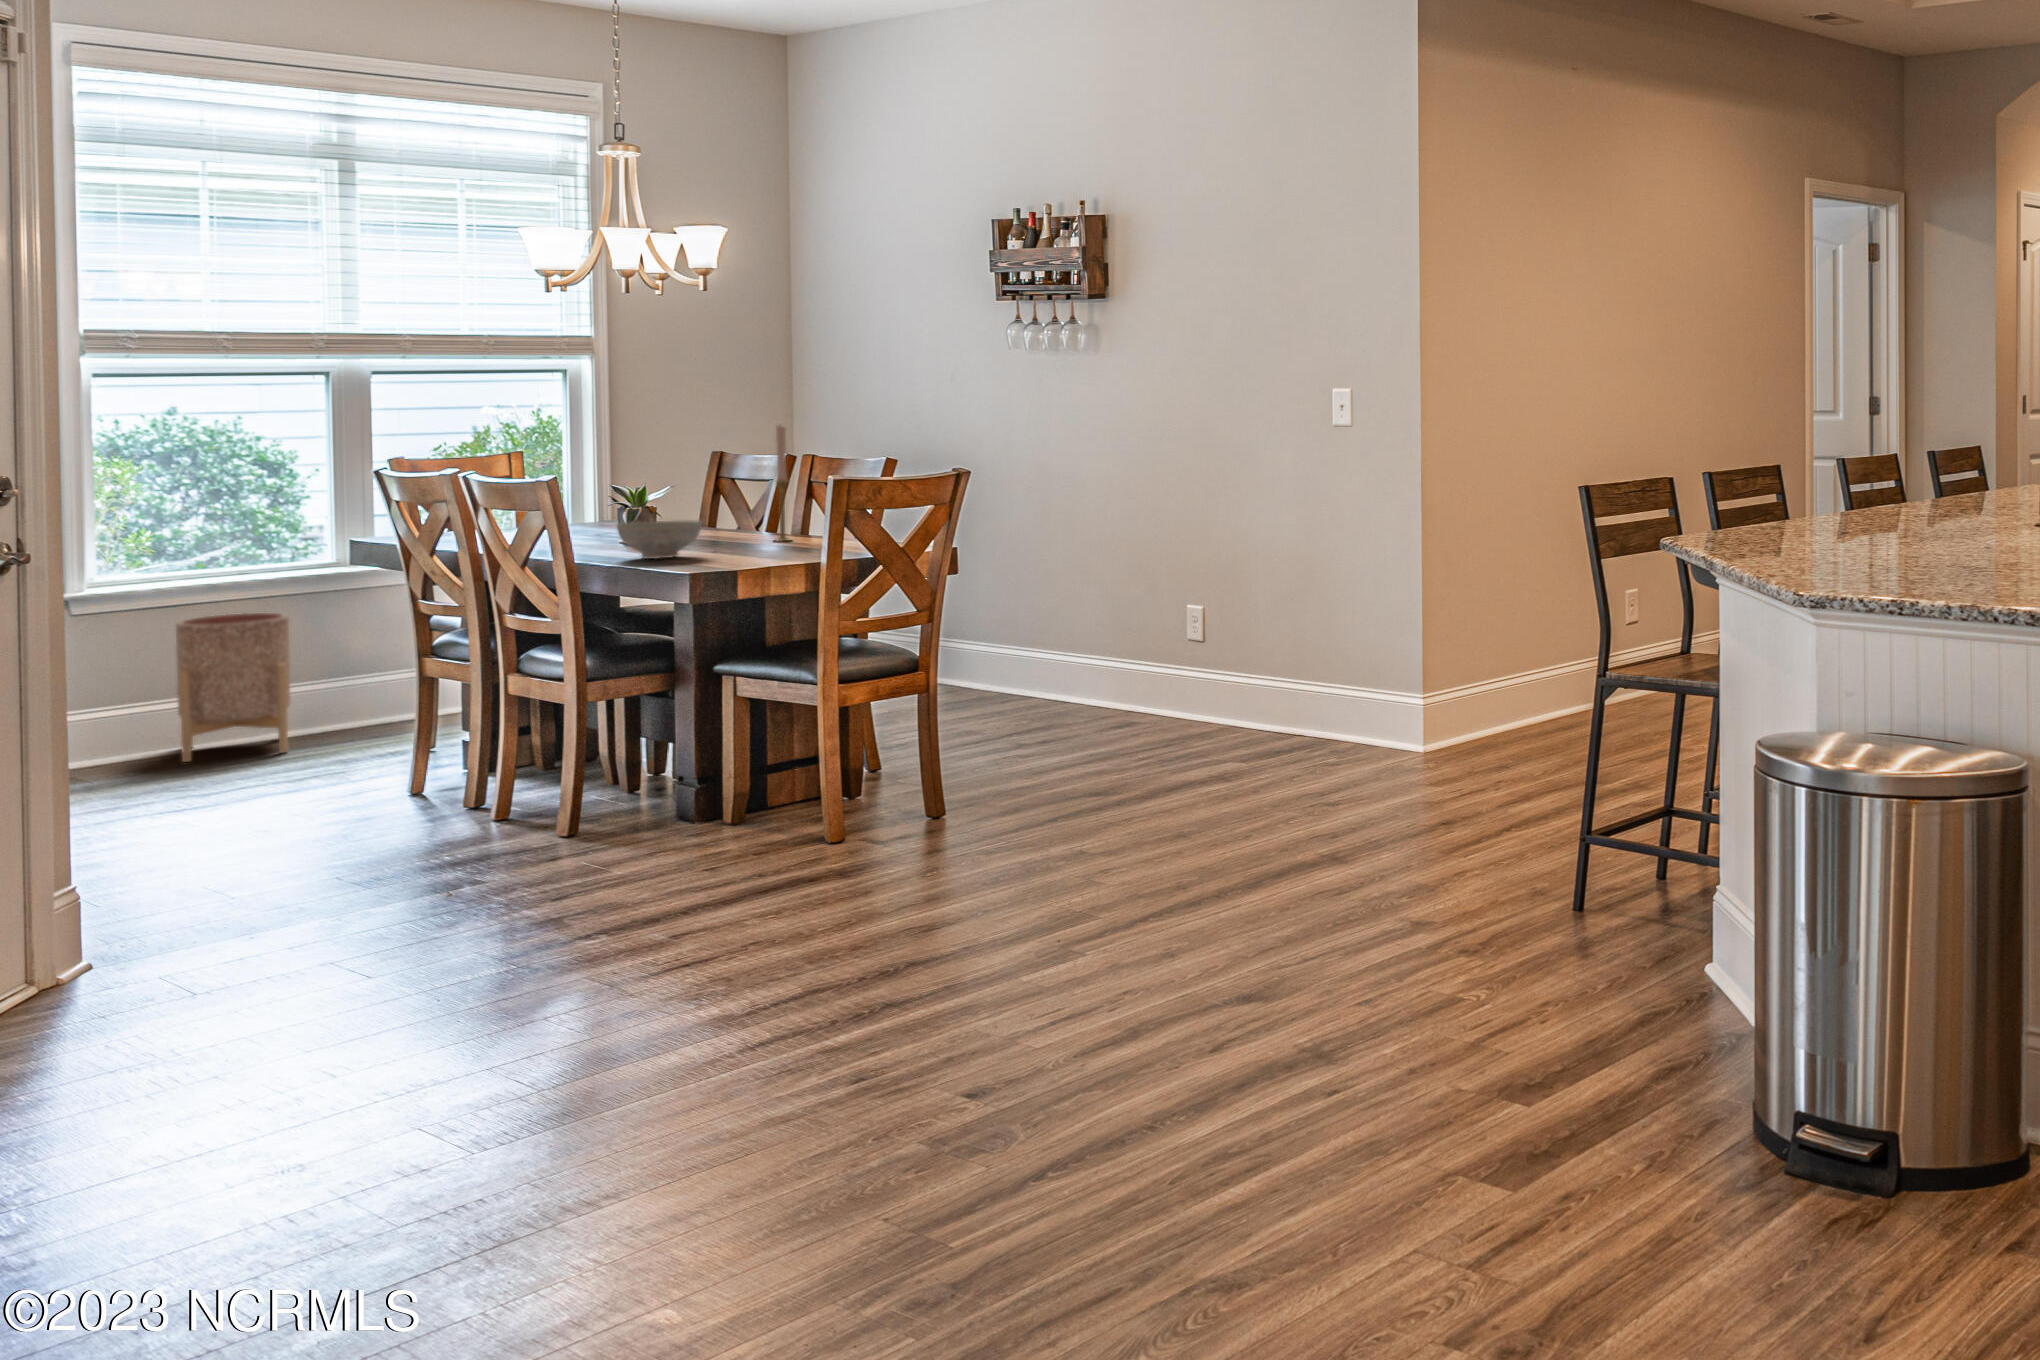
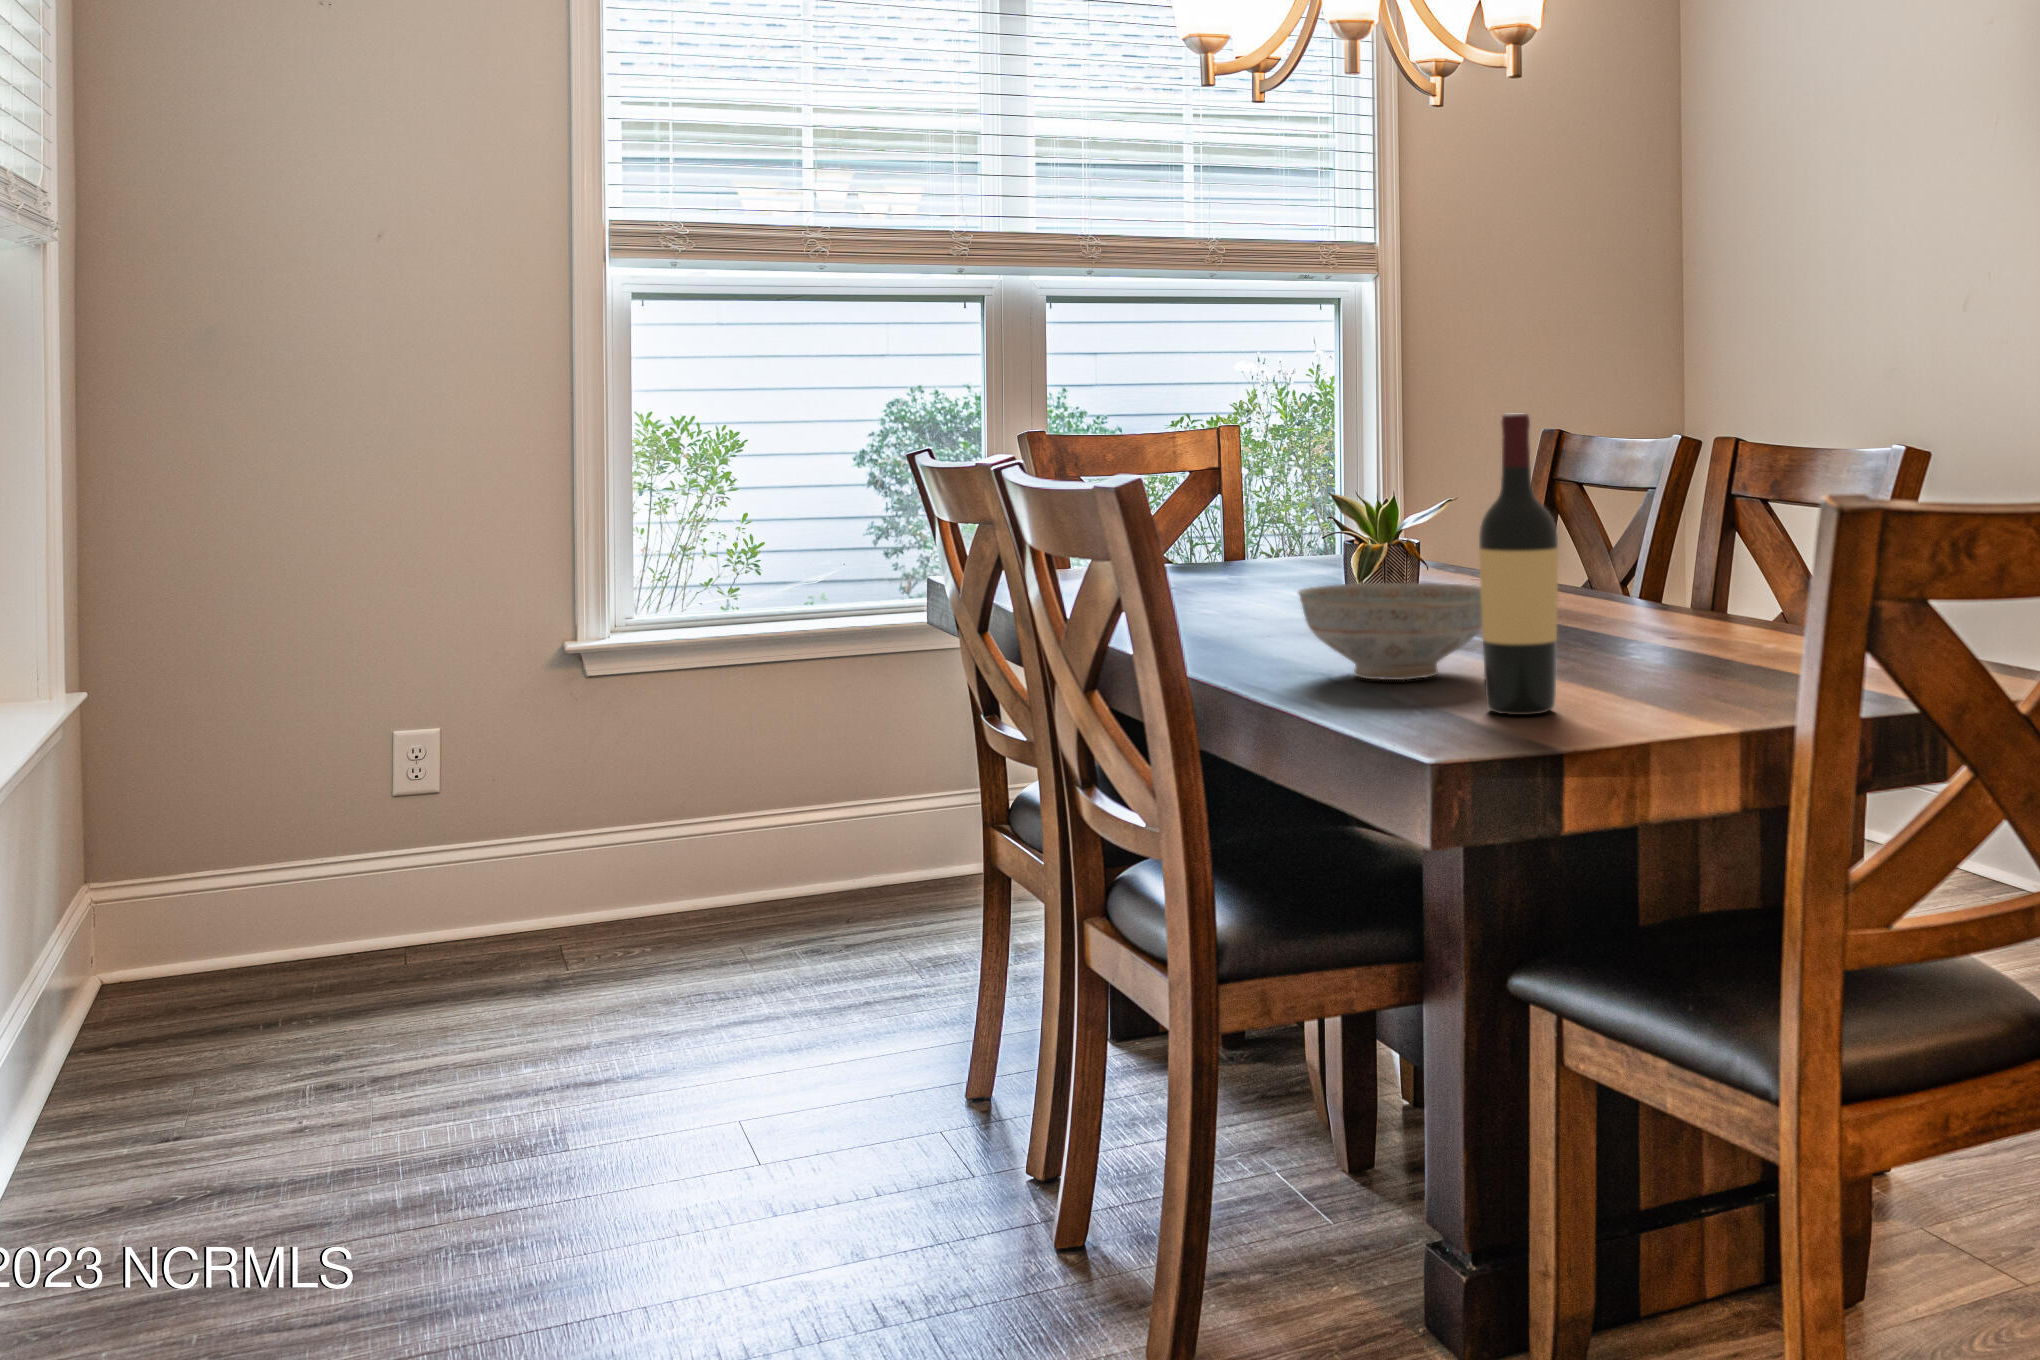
candlestick: present [776,425,790,541] -> none [1653,364,1699,632]
wine bottle: none [701,451,733,564] -> present [1479,414,1558,715]
planter: present [176,613,291,762] -> none [708,687,889,942]

